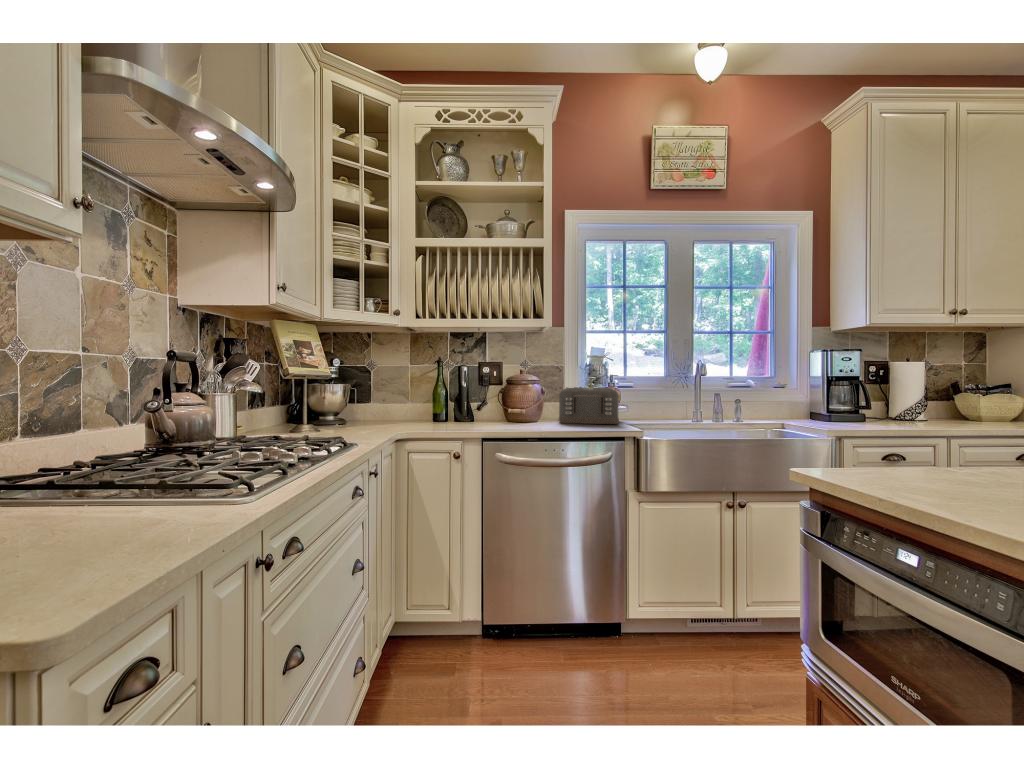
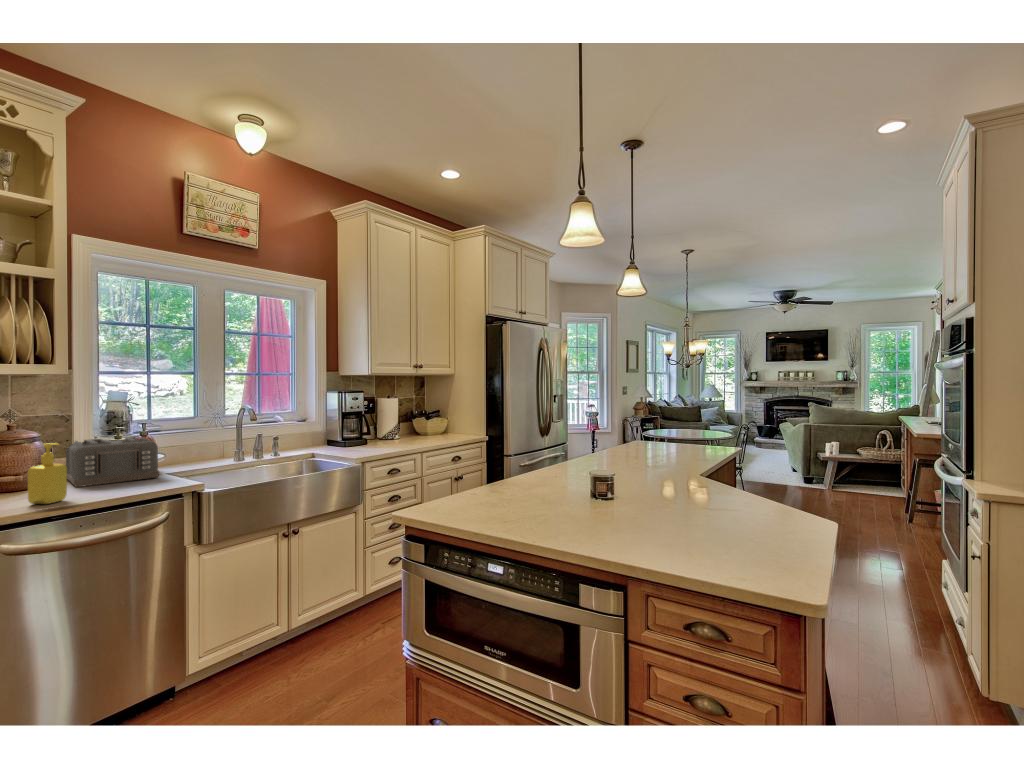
soap dispenser: none [521,380,544,428] -> present [28,443,67,504]

